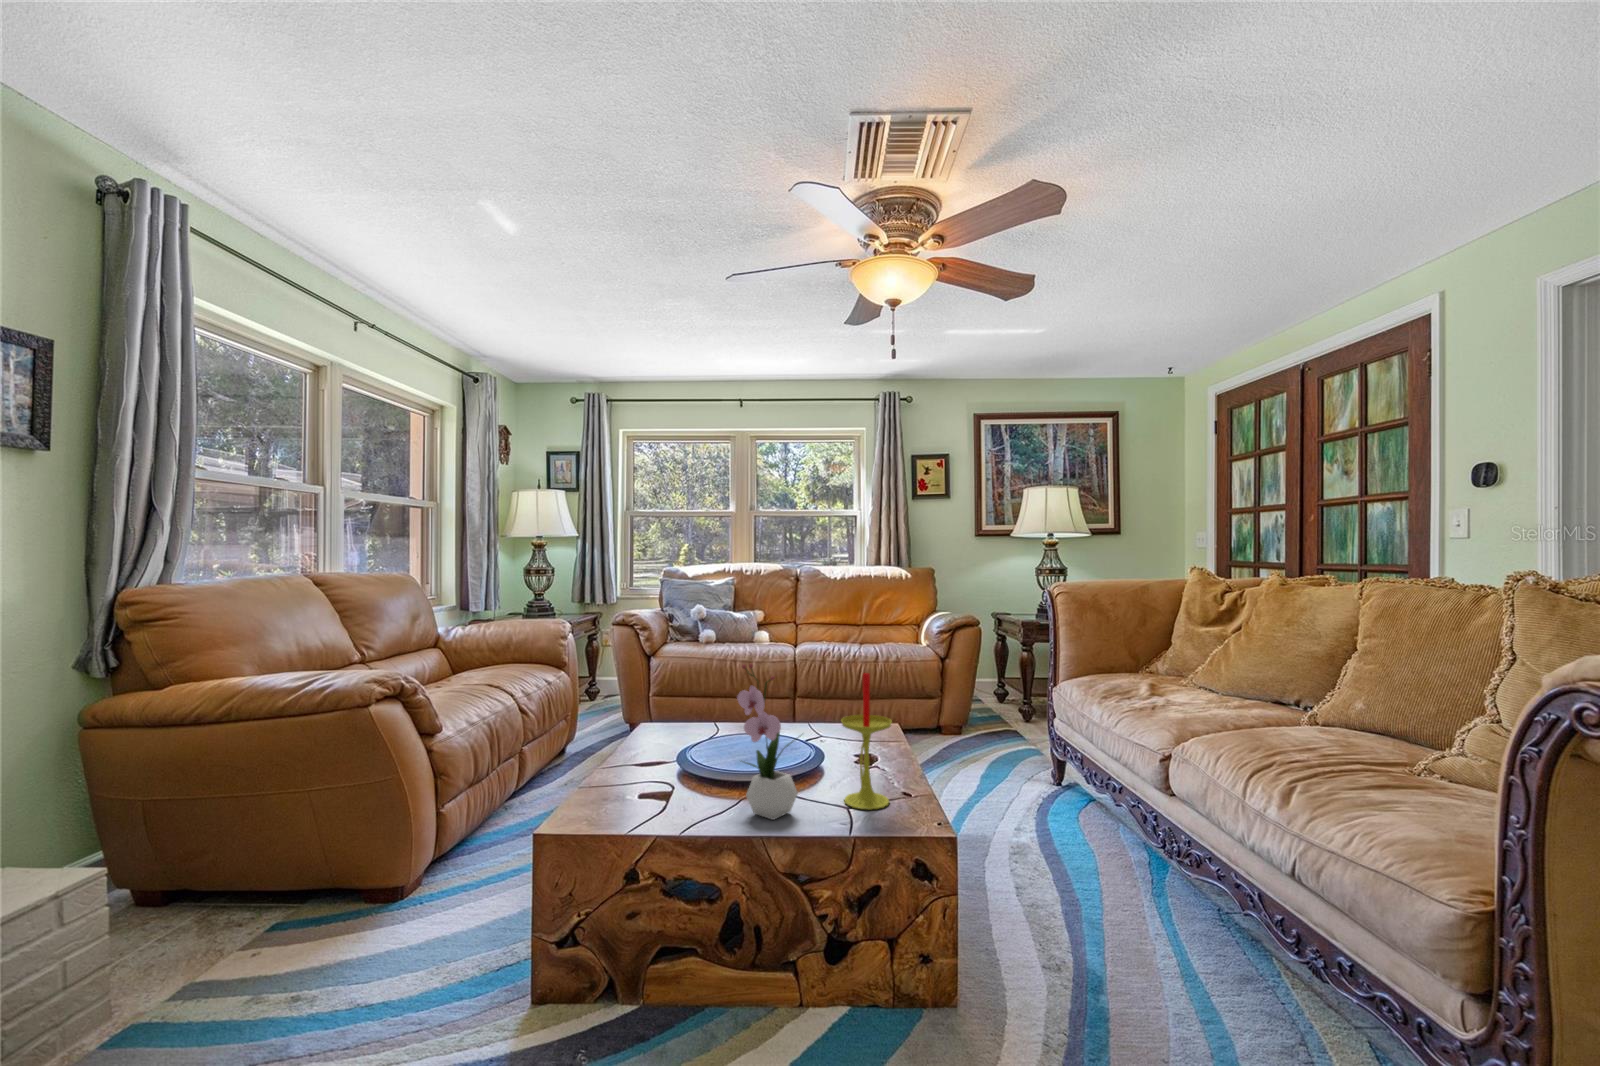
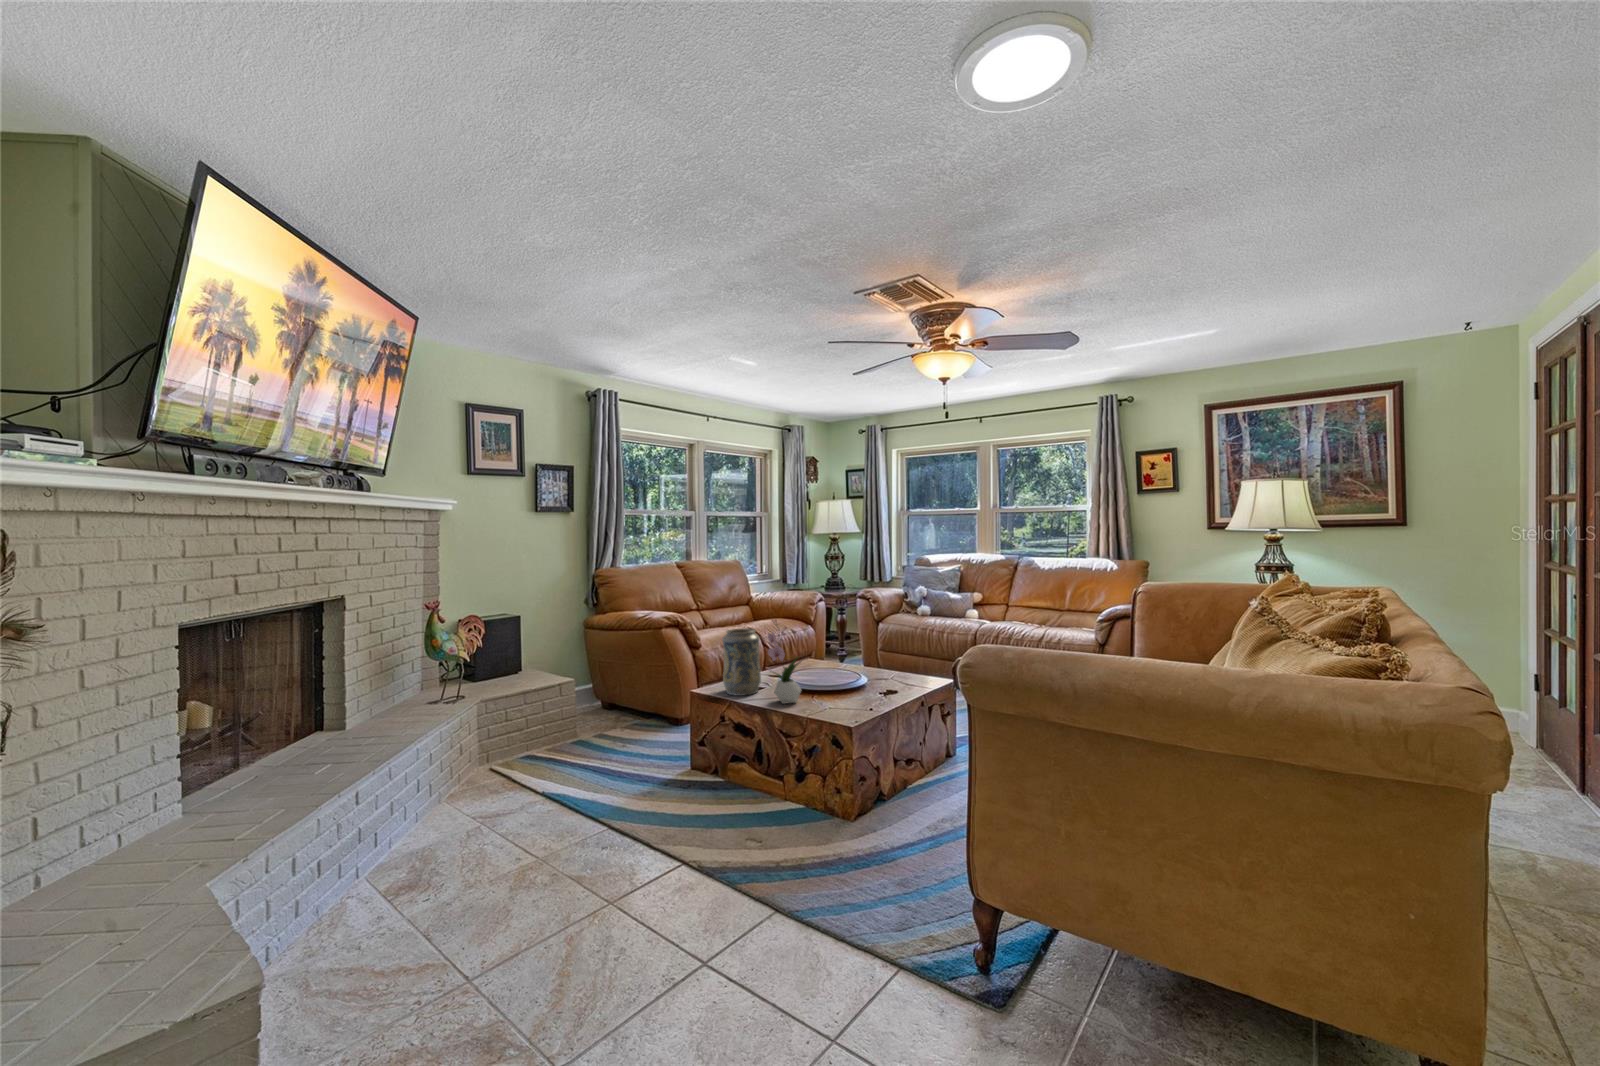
candle: present [841,673,892,810] -> none [825,628,856,709]
decorative vase: none [616,686,691,822] -> present [722,628,761,696]

